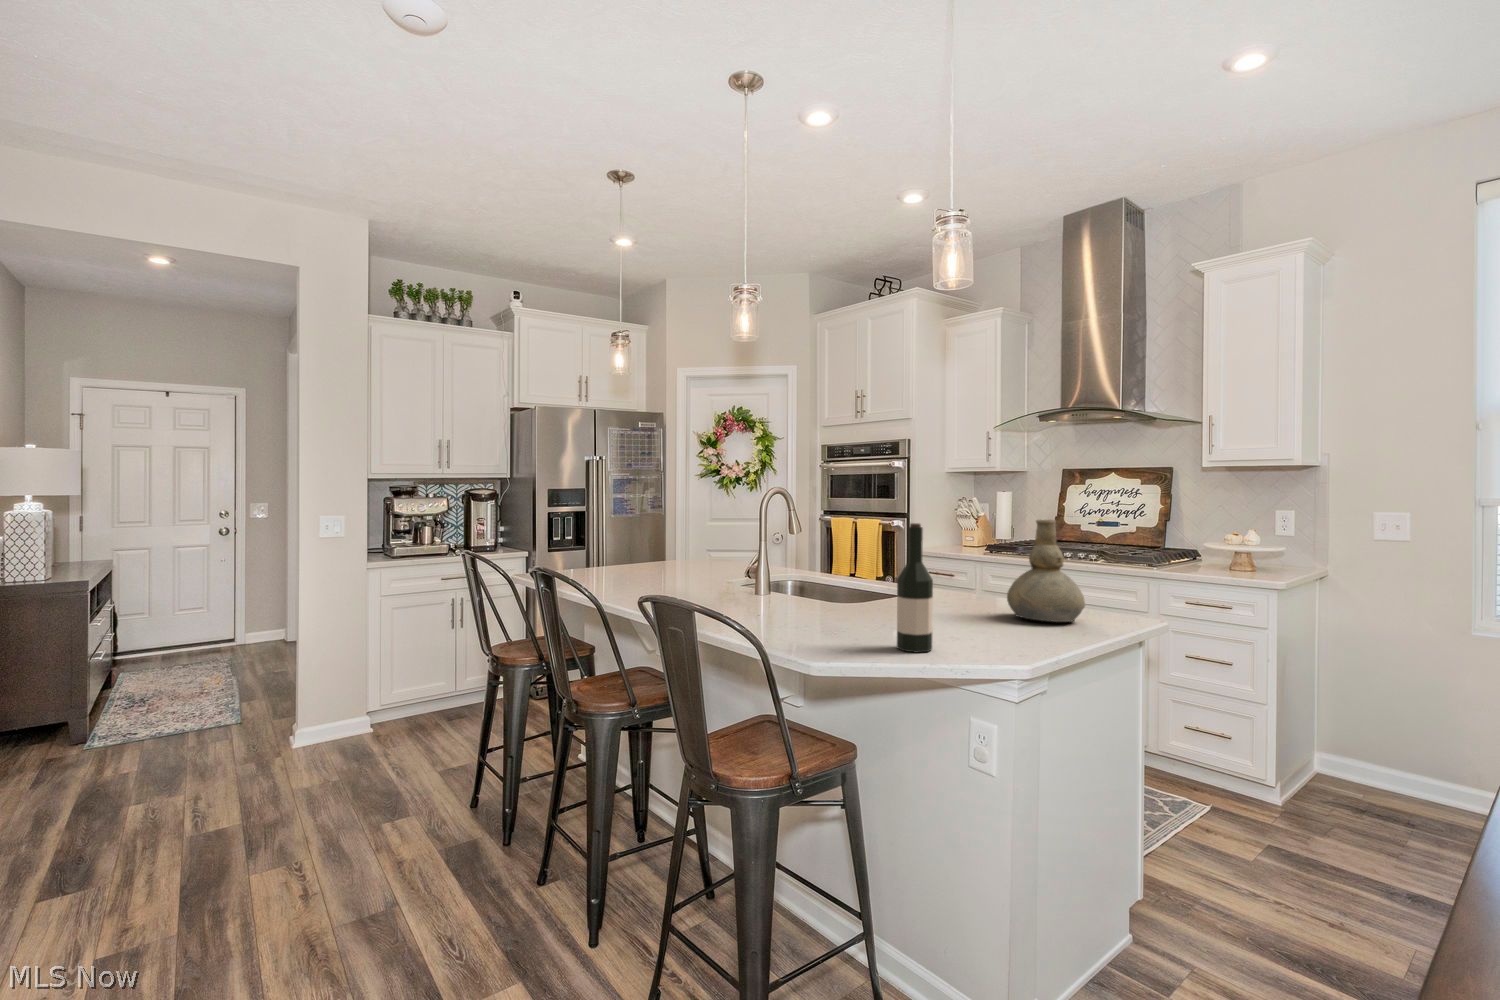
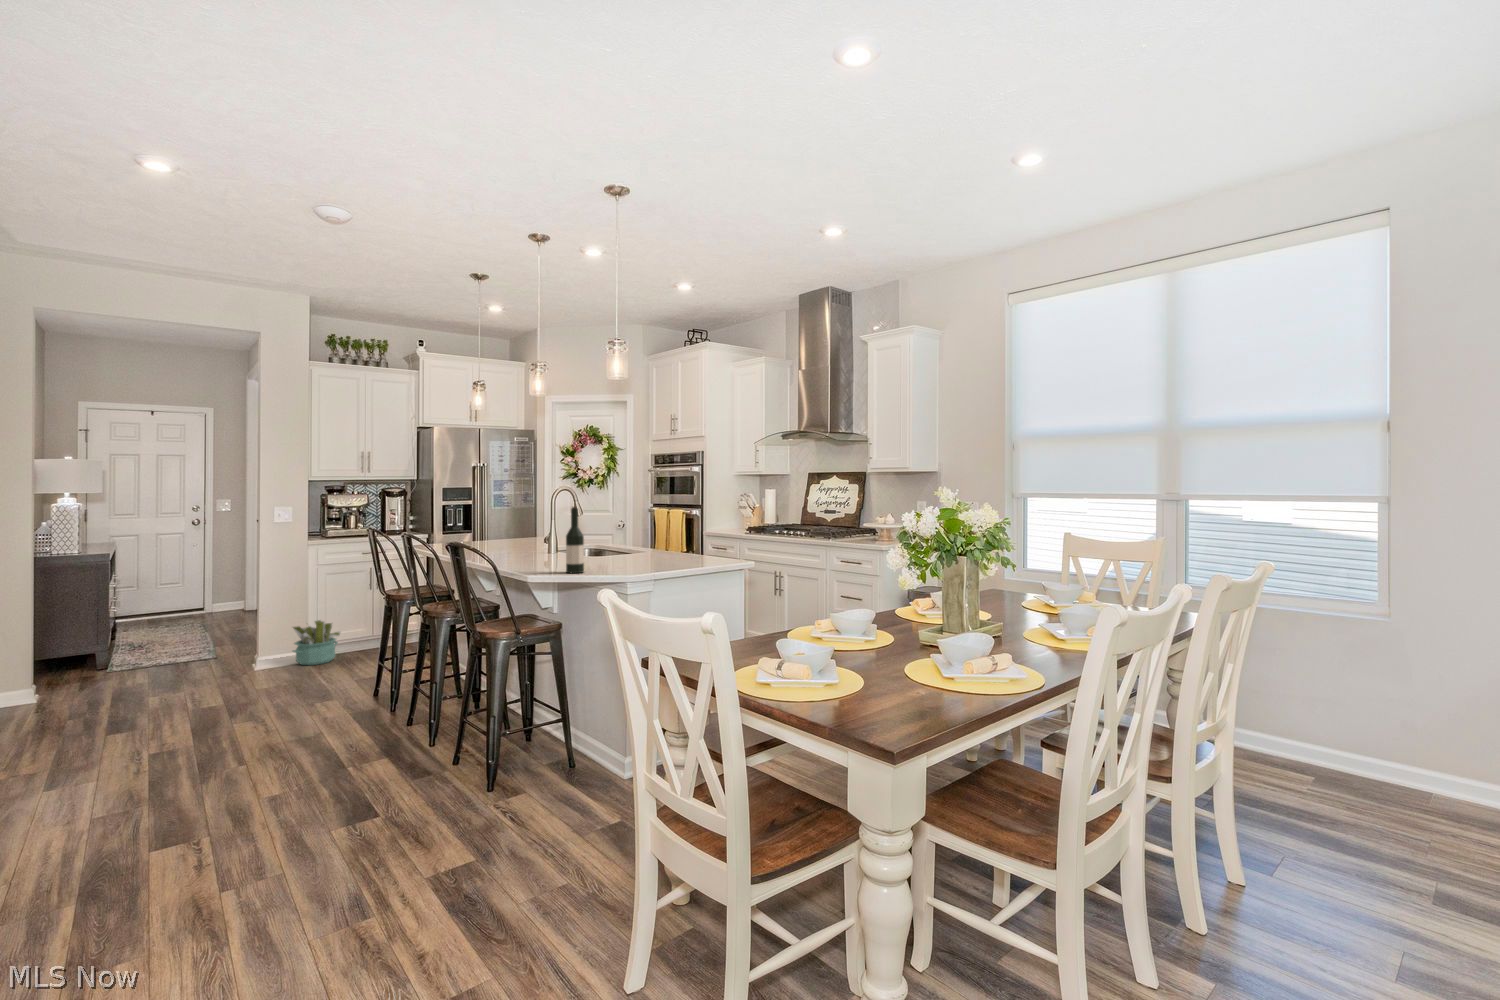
vase: present [1007,520,1085,622] -> none [667,505,709,563]
decorative plant: none [349,673,415,740] -> present [293,620,340,665]

